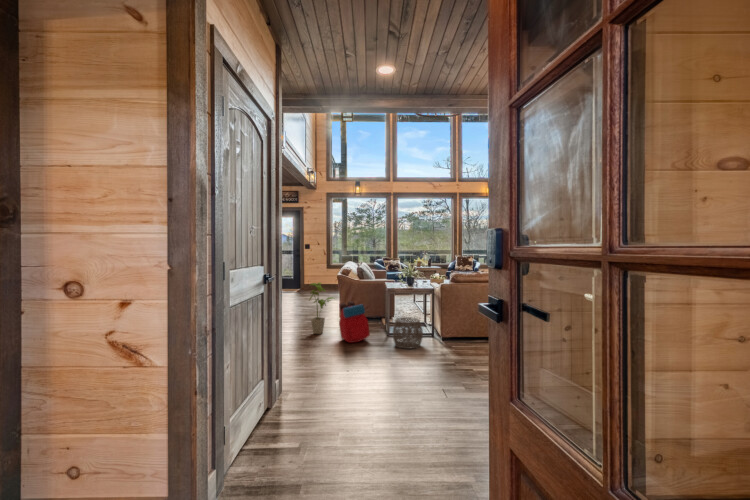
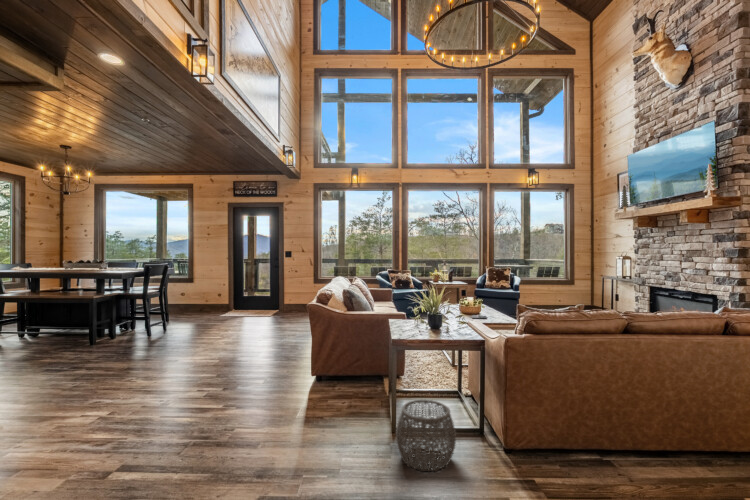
house plant: present [309,282,333,334] -> none [250,326,300,418]
backpack: present [339,301,370,343] -> none [299,362,355,447]

